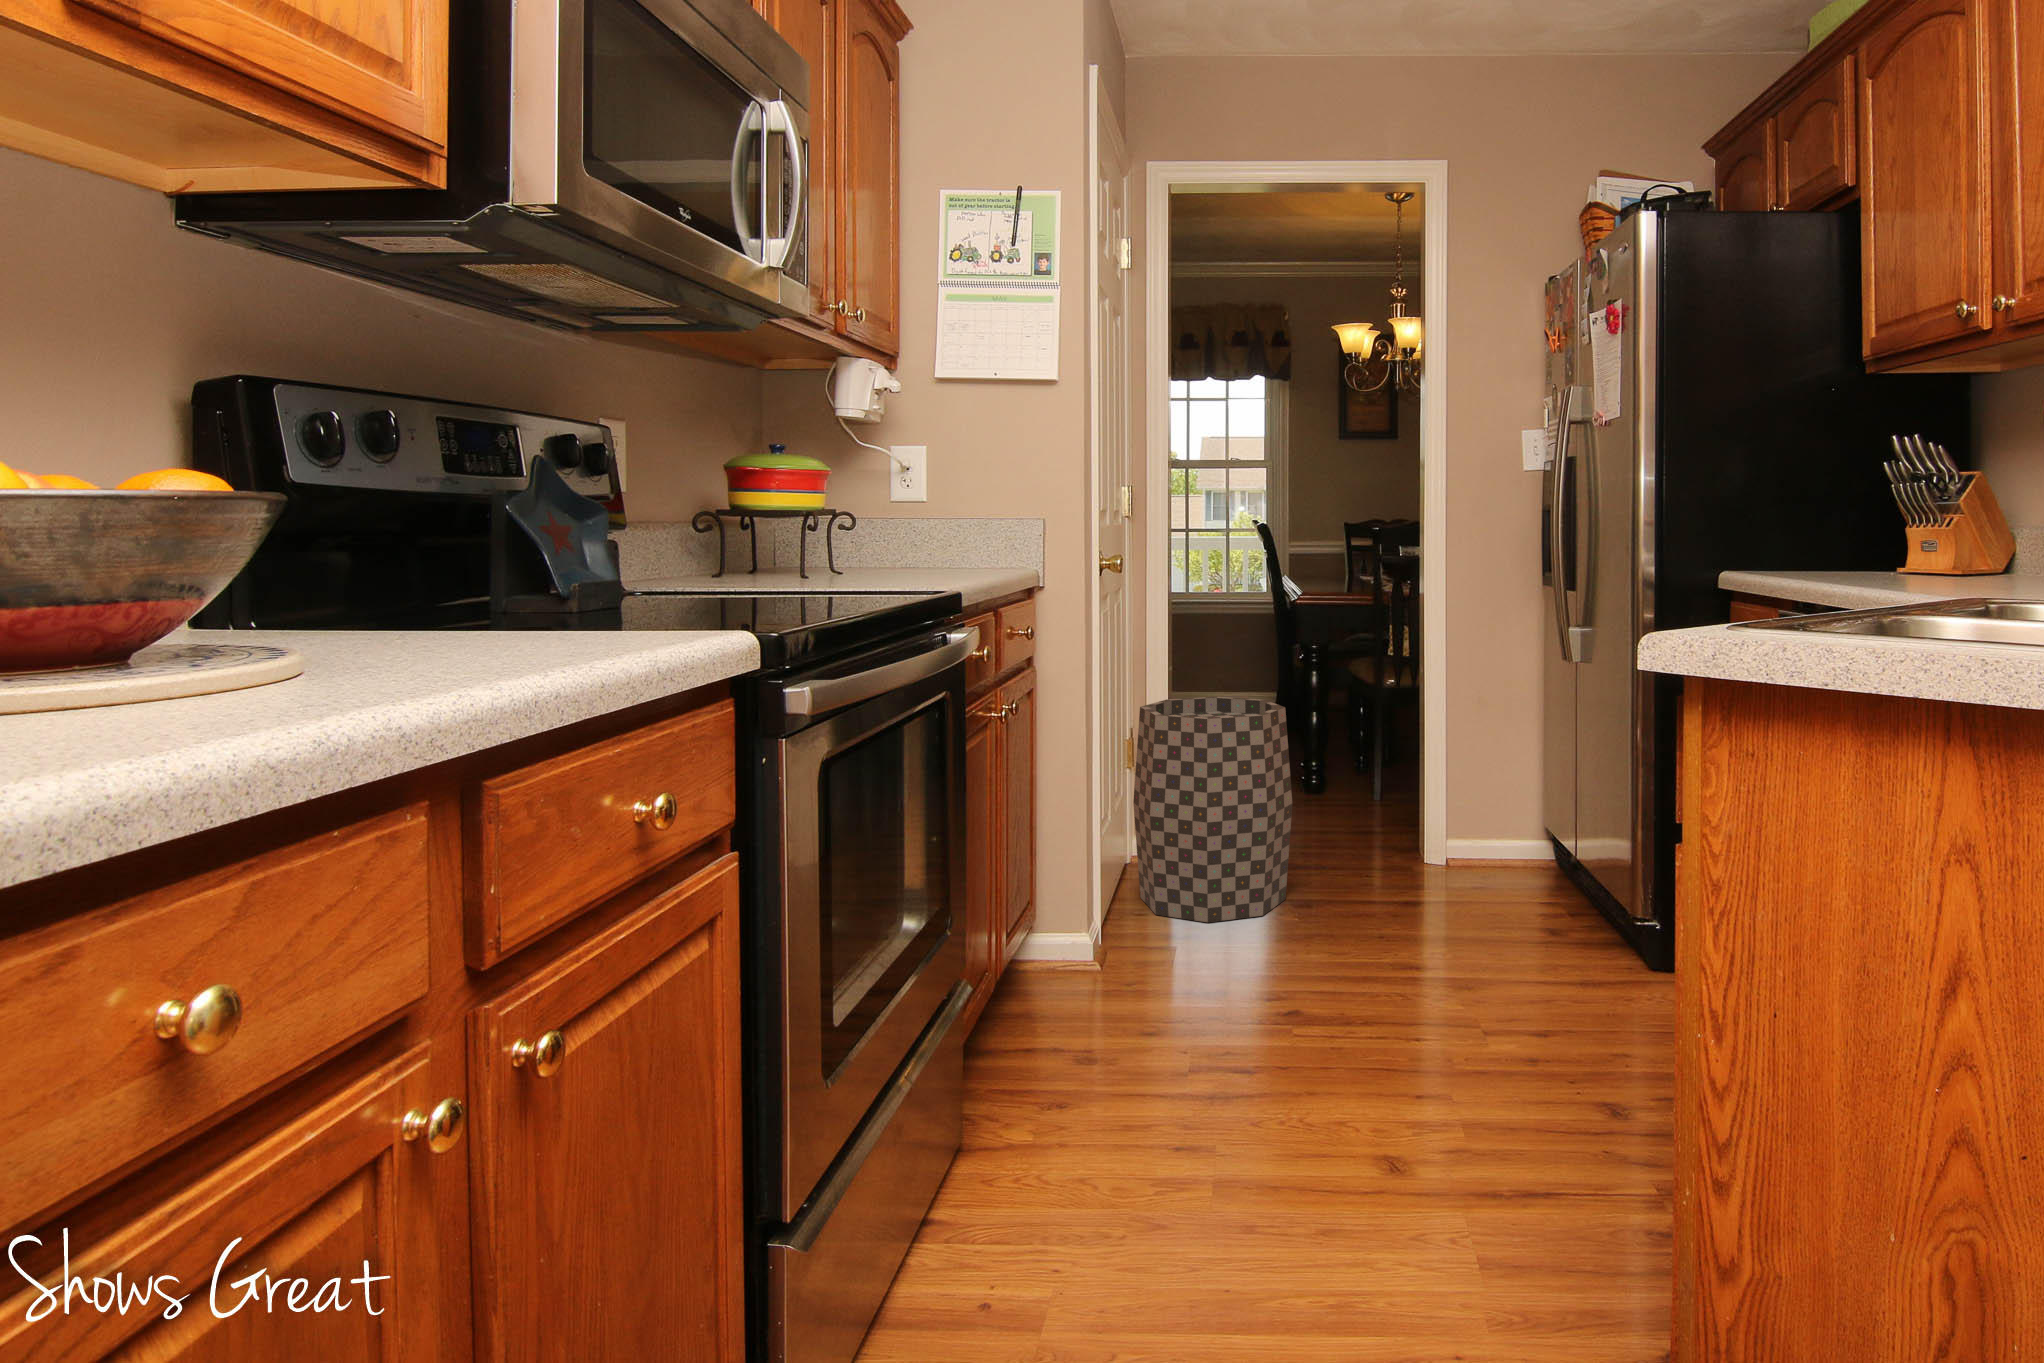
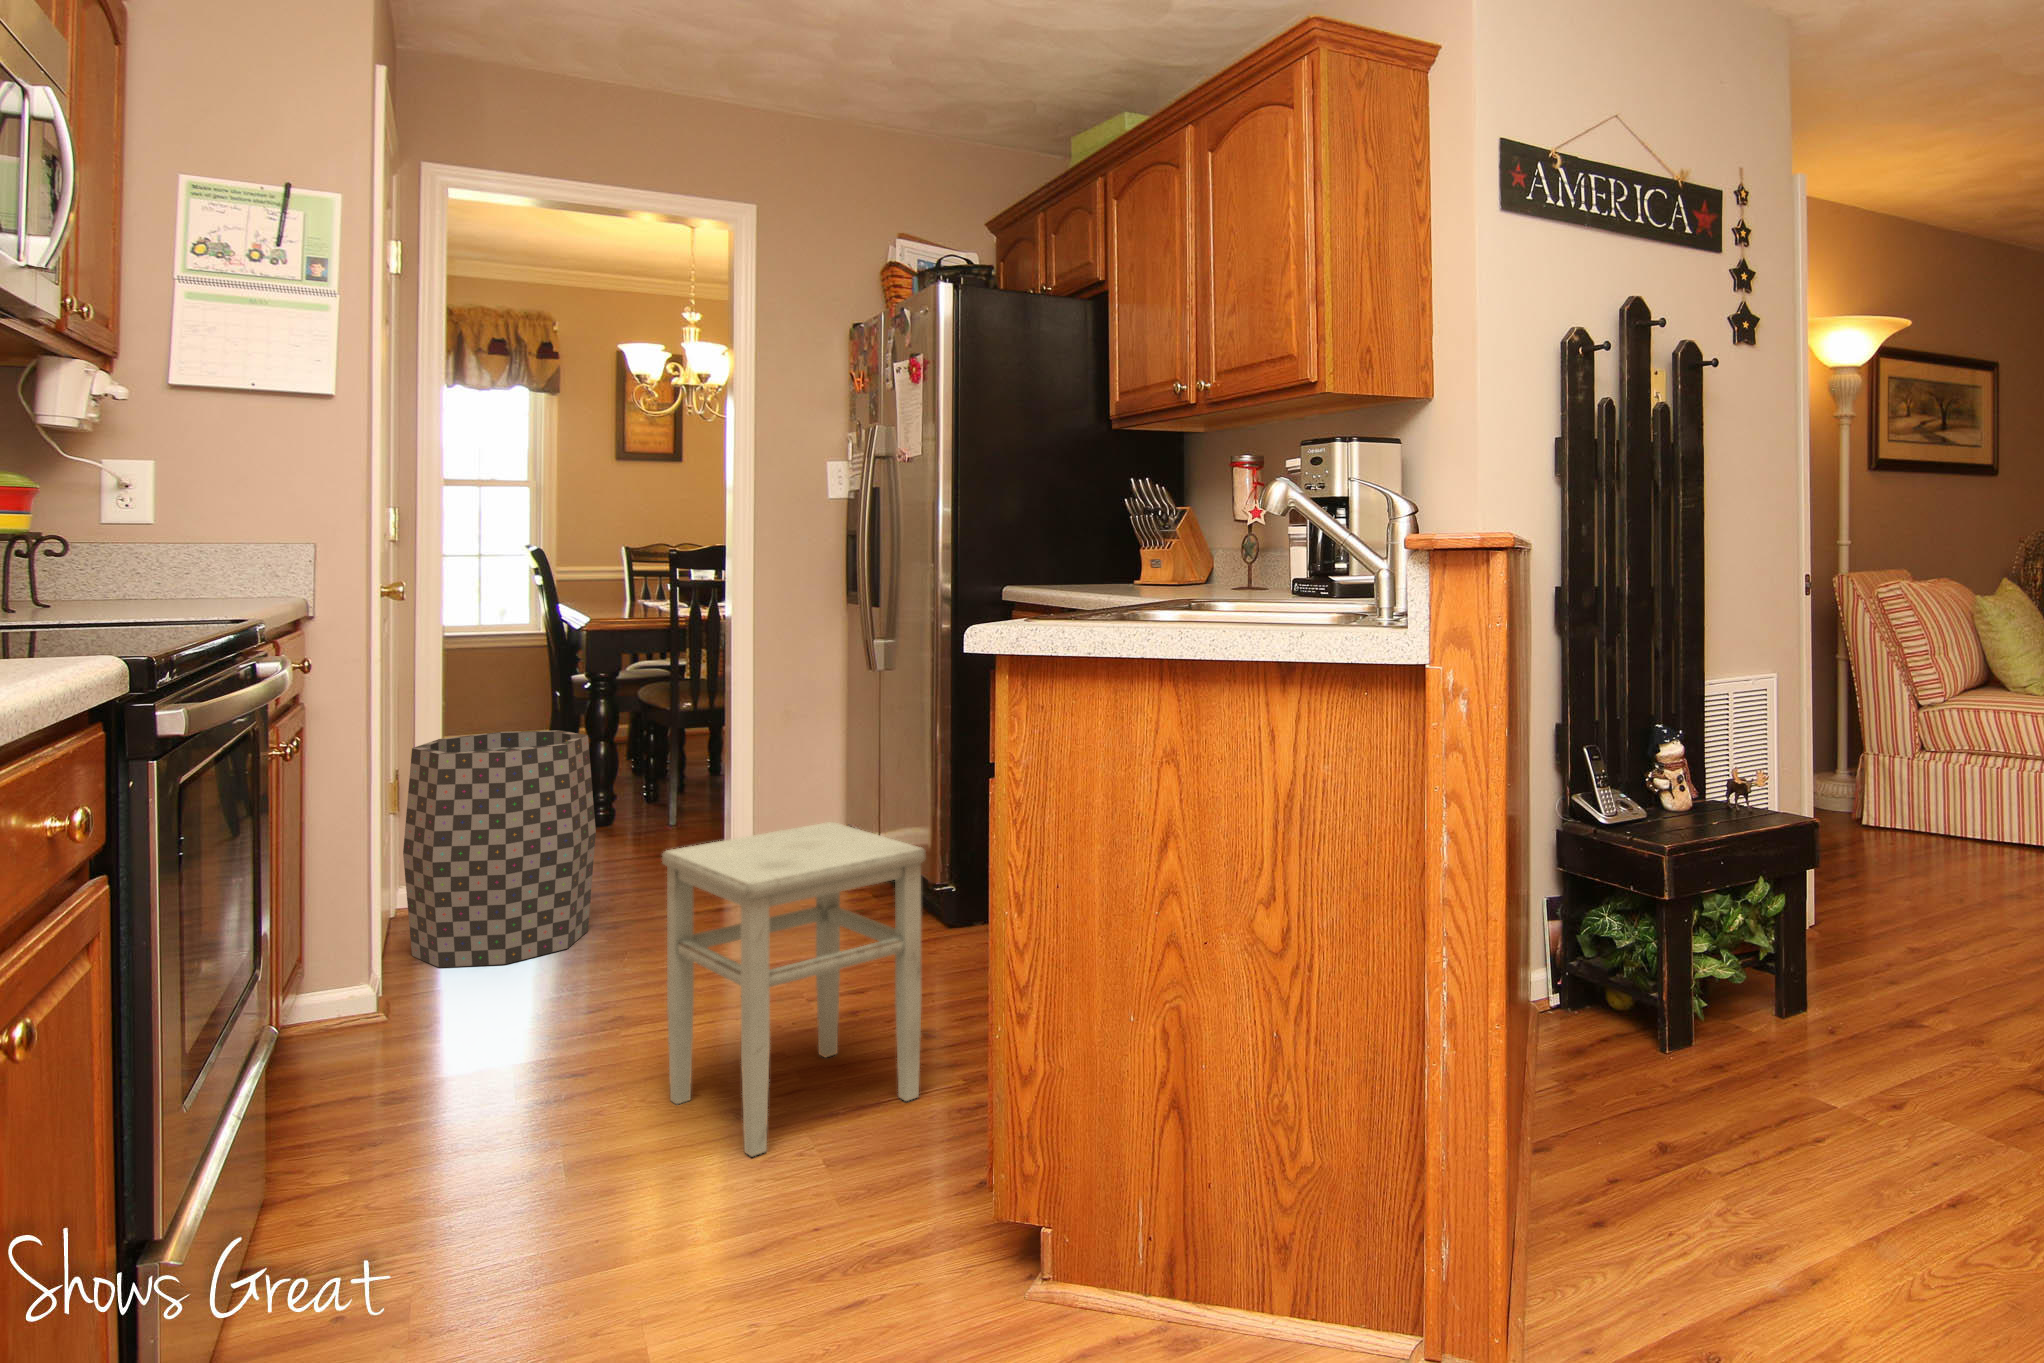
stool: none [1296,842,1586,1245] -> present [662,822,926,1156]

